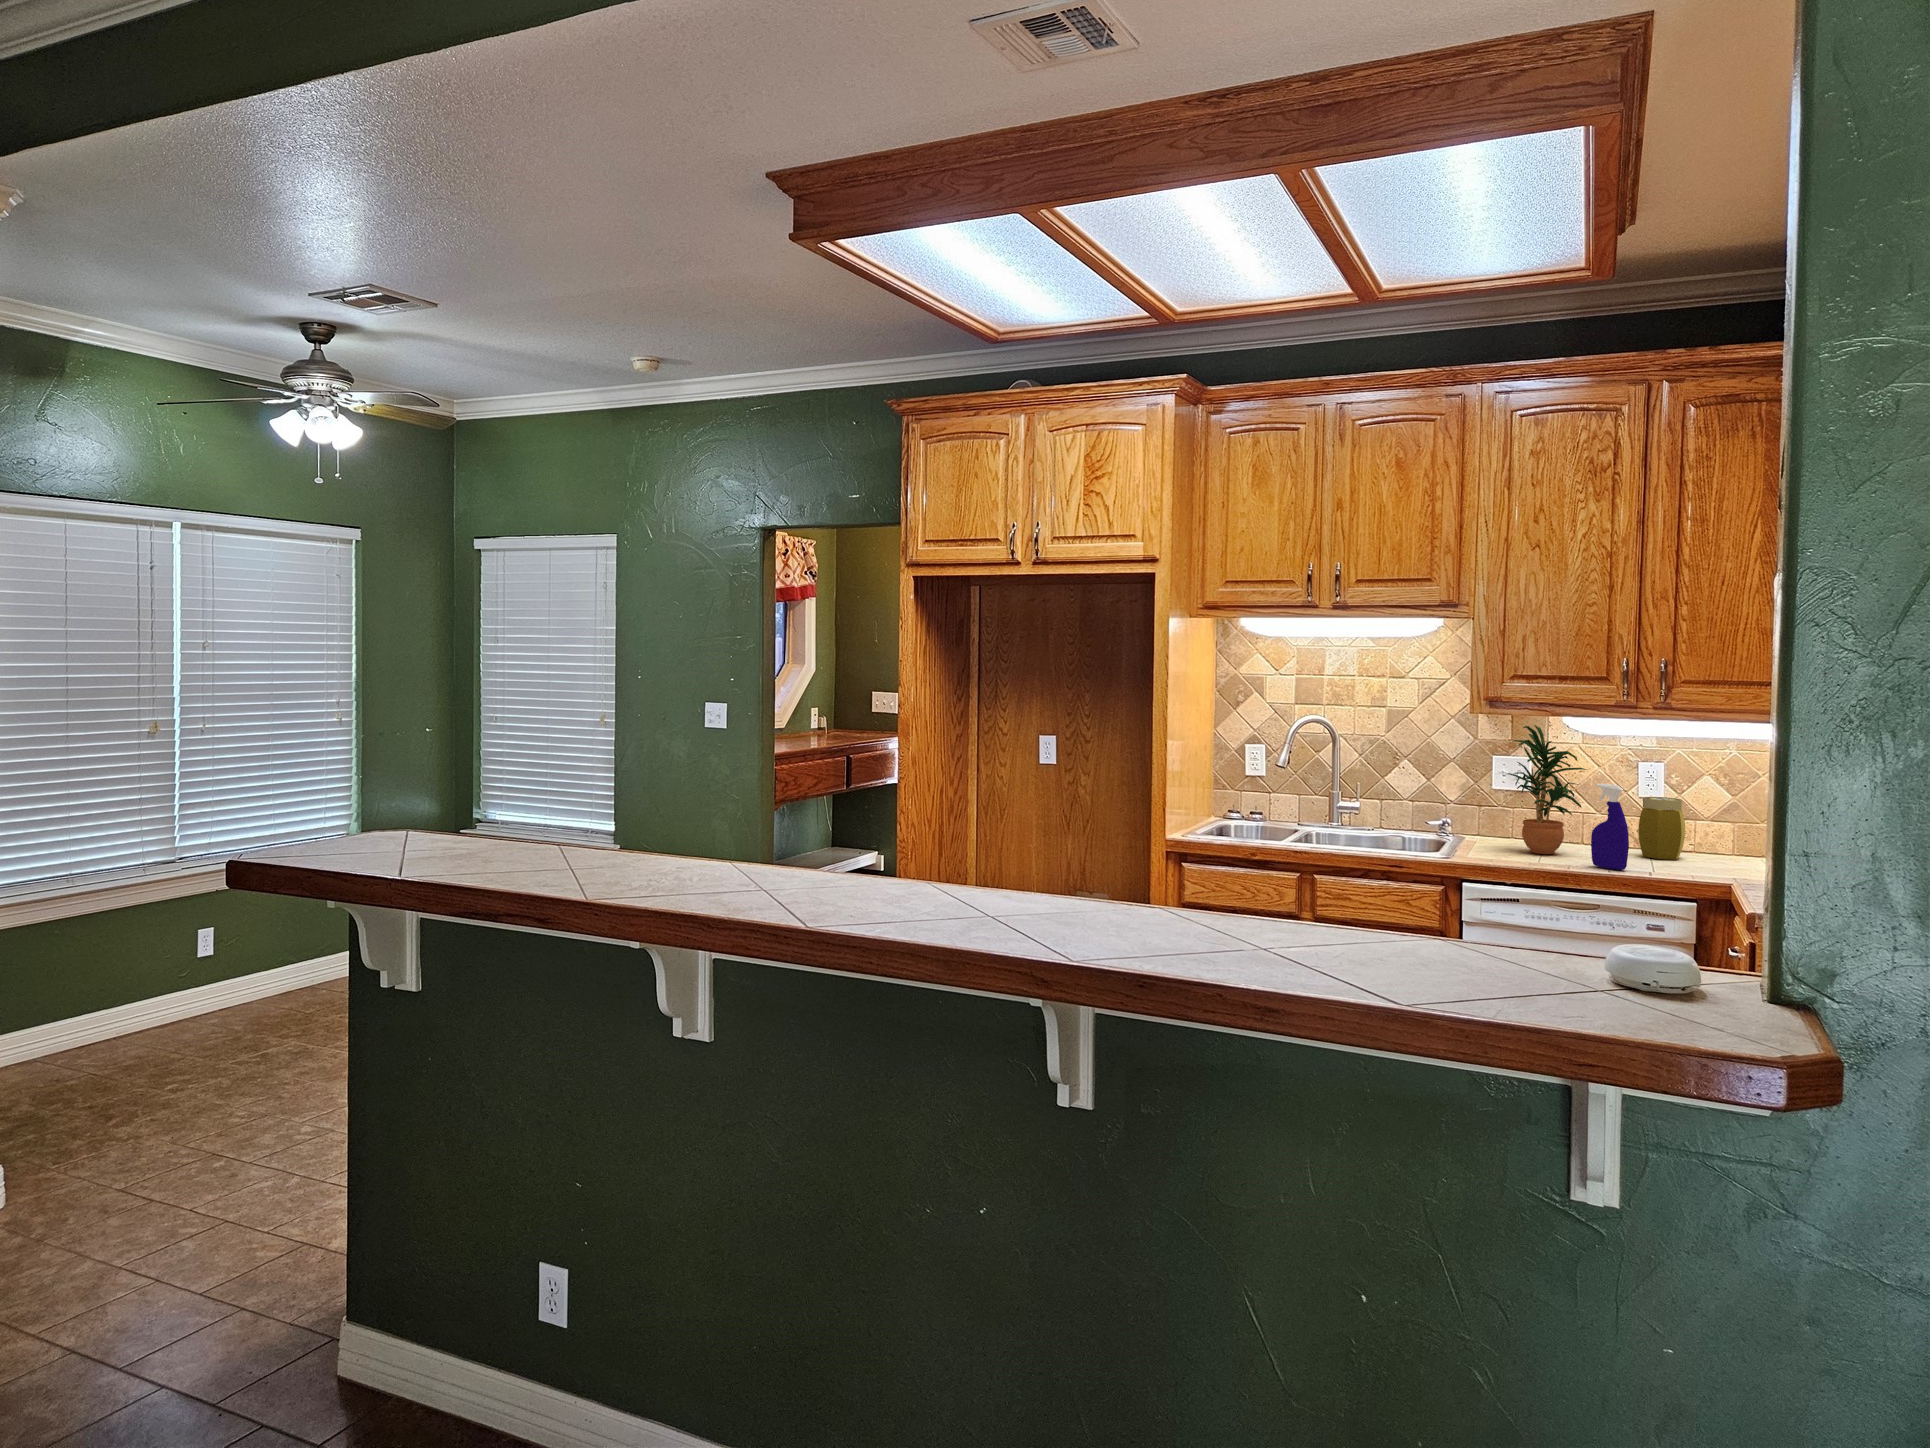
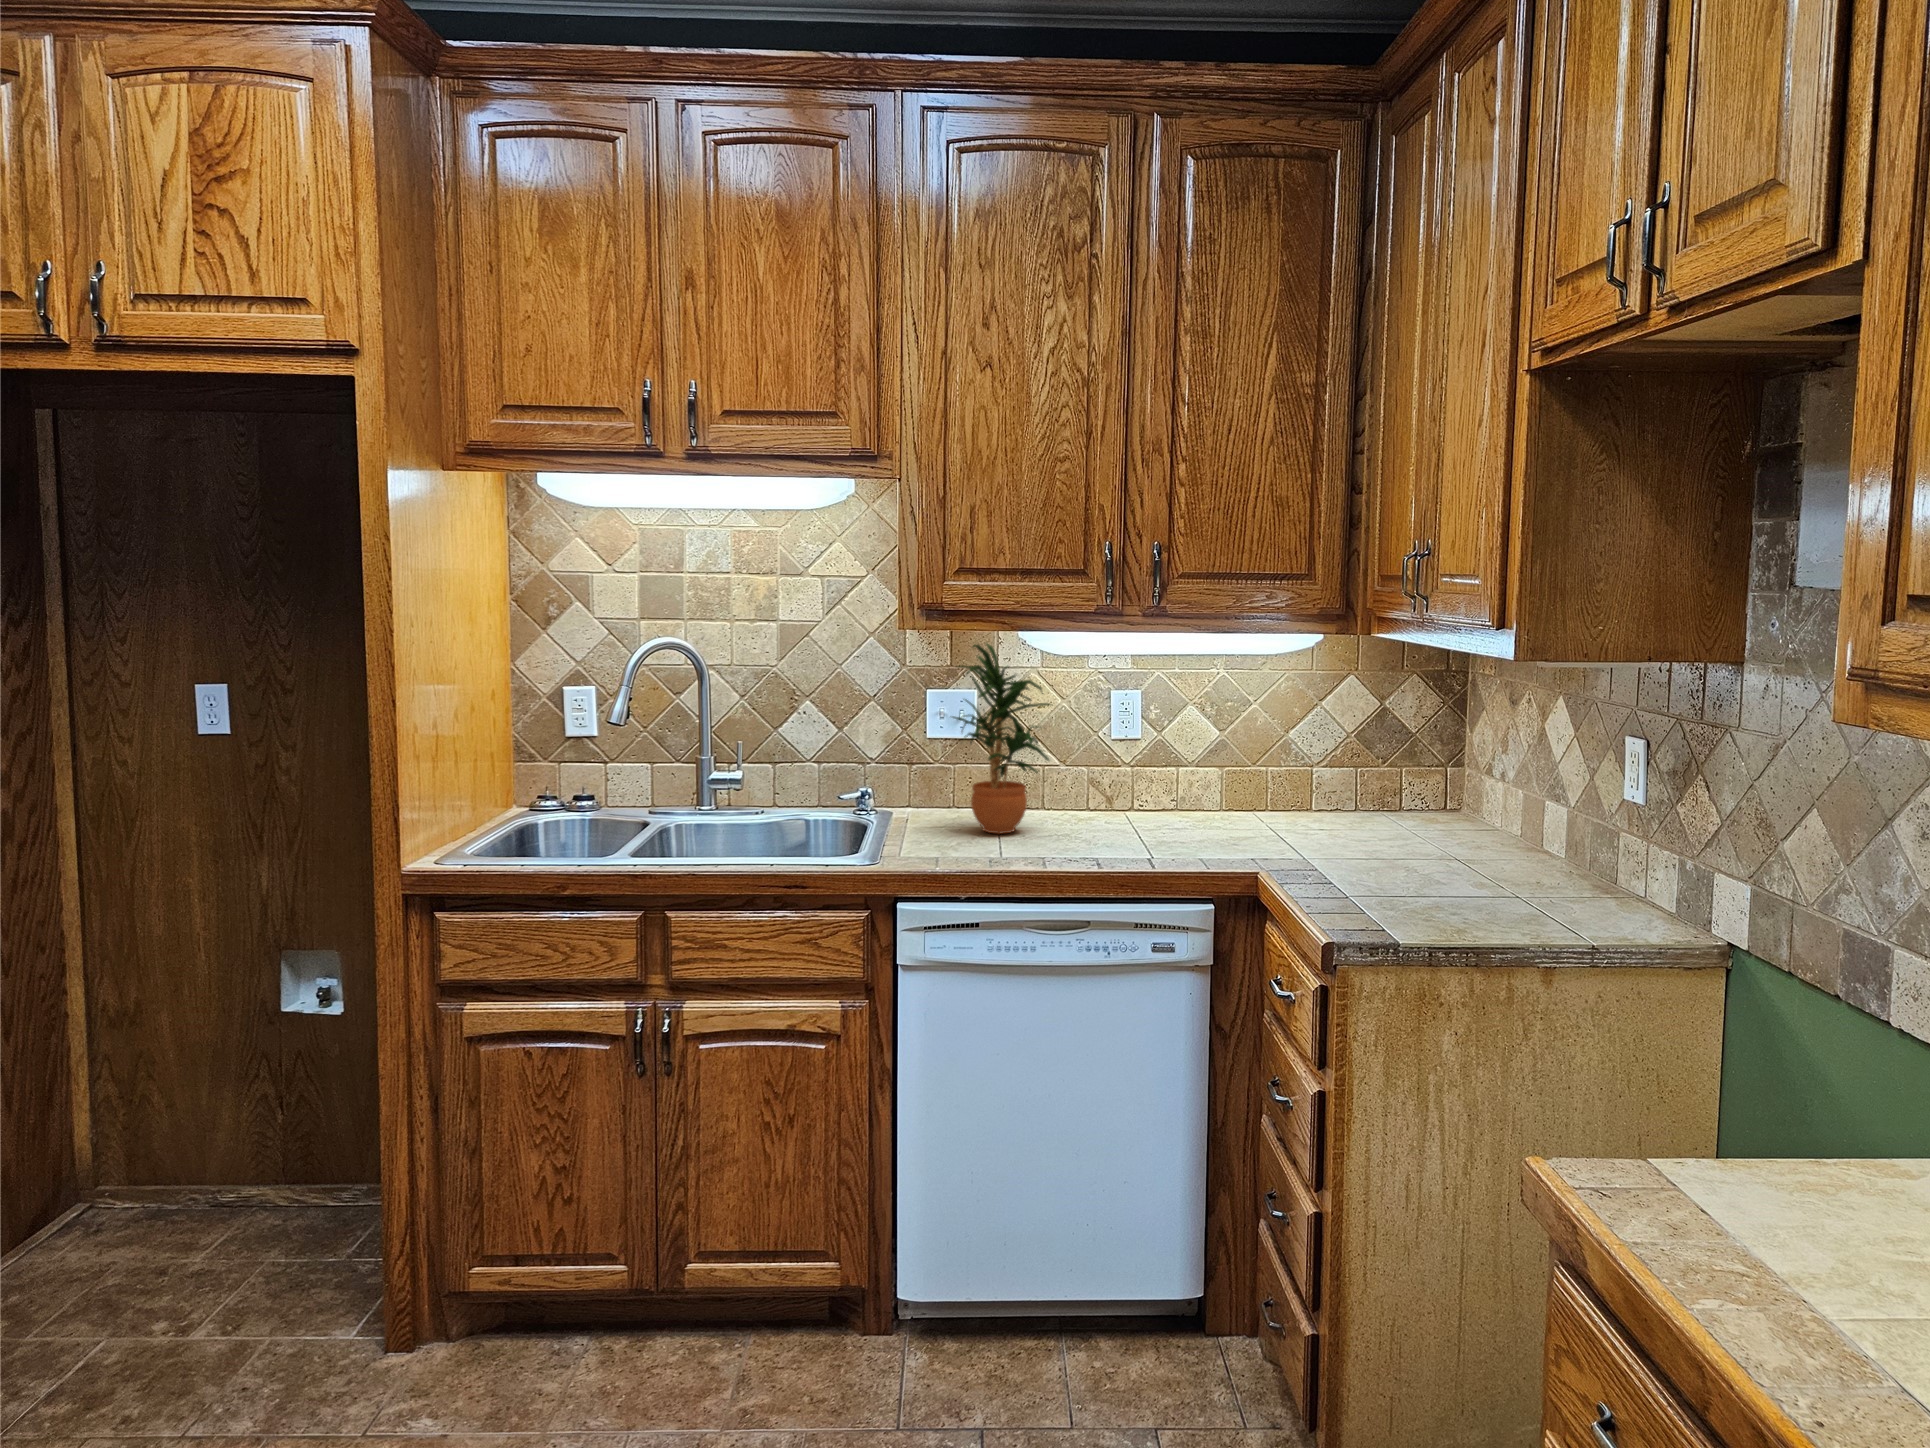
spray bottle: present [1591,783,1629,870] -> none [1069,728,1120,856]
jar: present [1638,797,1685,860] -> none [1119,738,1174,827]

